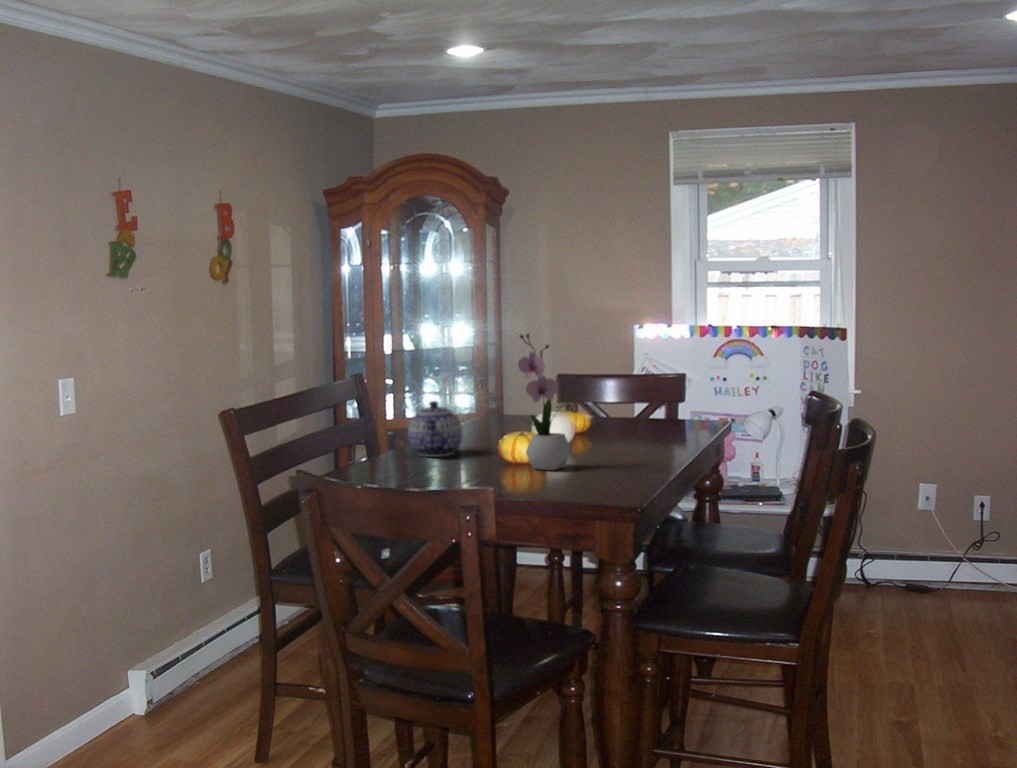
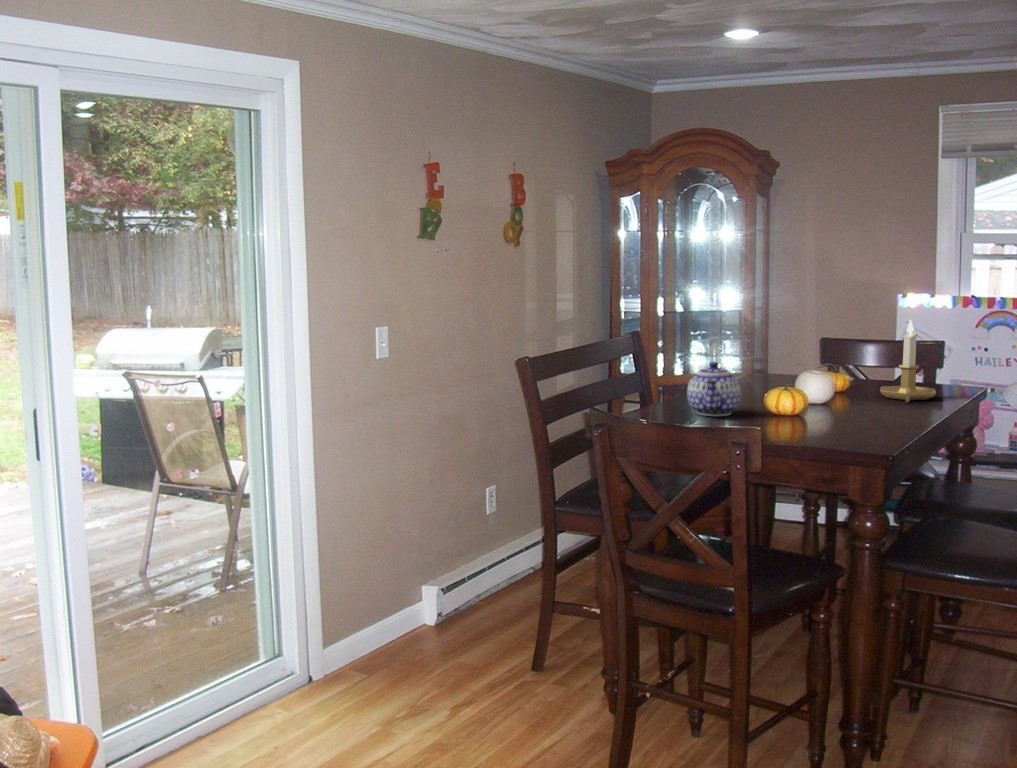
flower arrangement: present [518,334,571,470] -> none [806,299,864,438]
candlestick: none [605,351,658,435] -> present [880,320,936,402]

